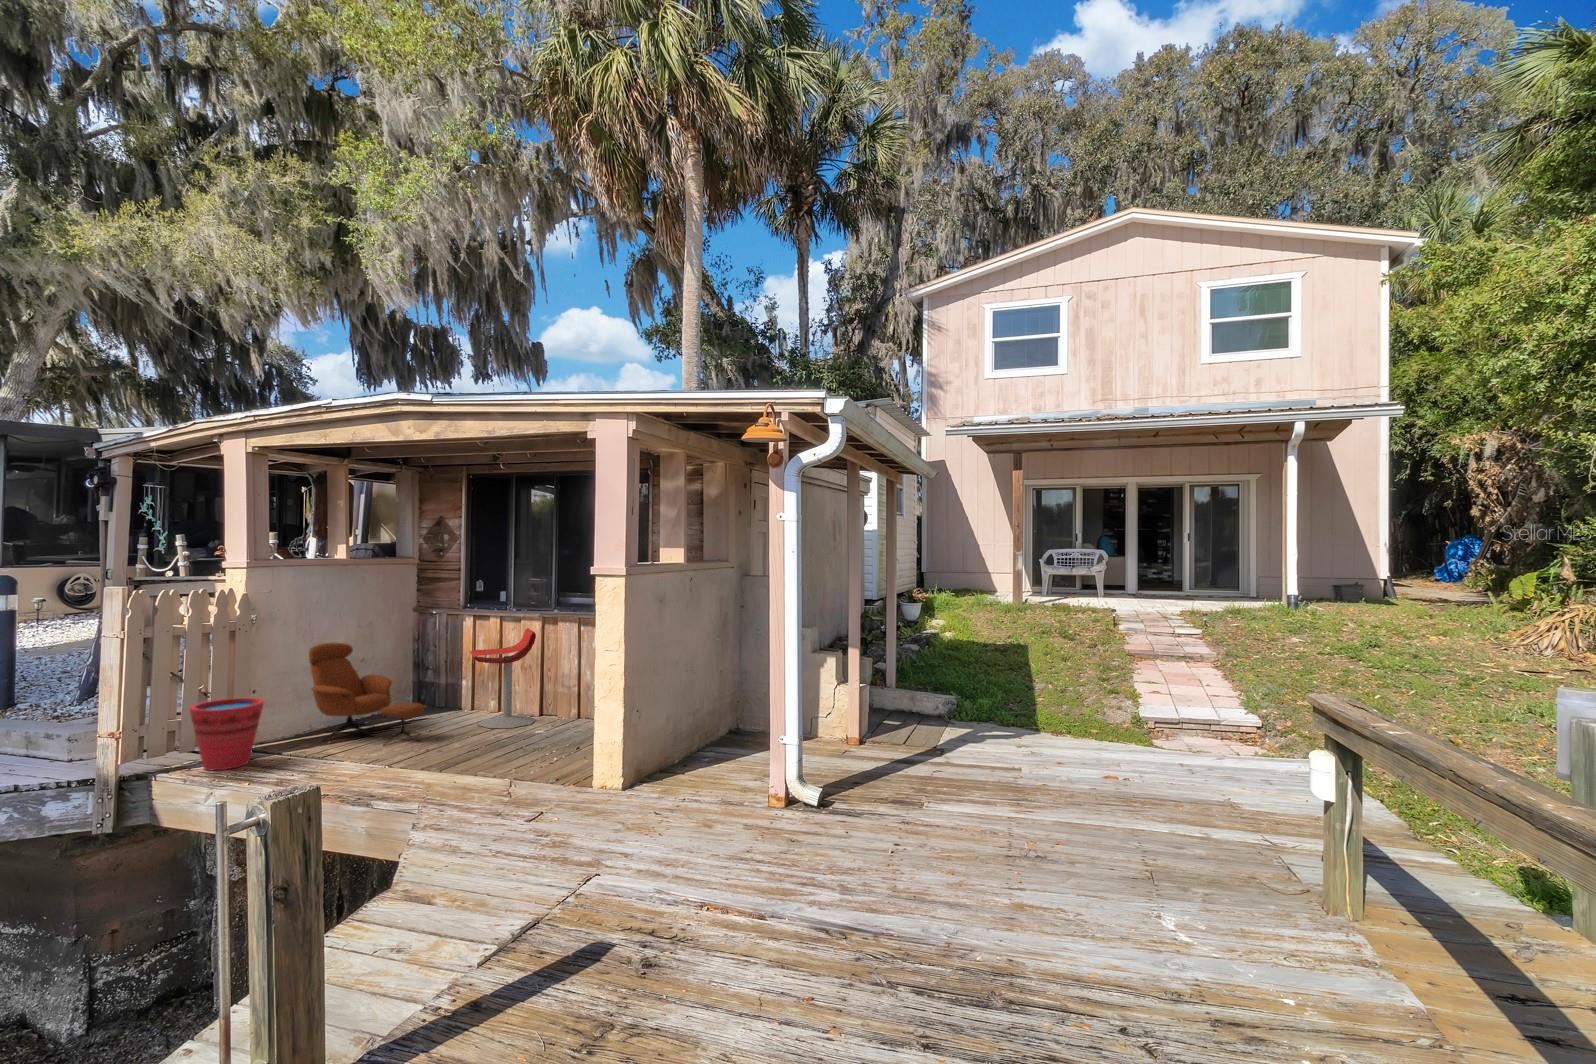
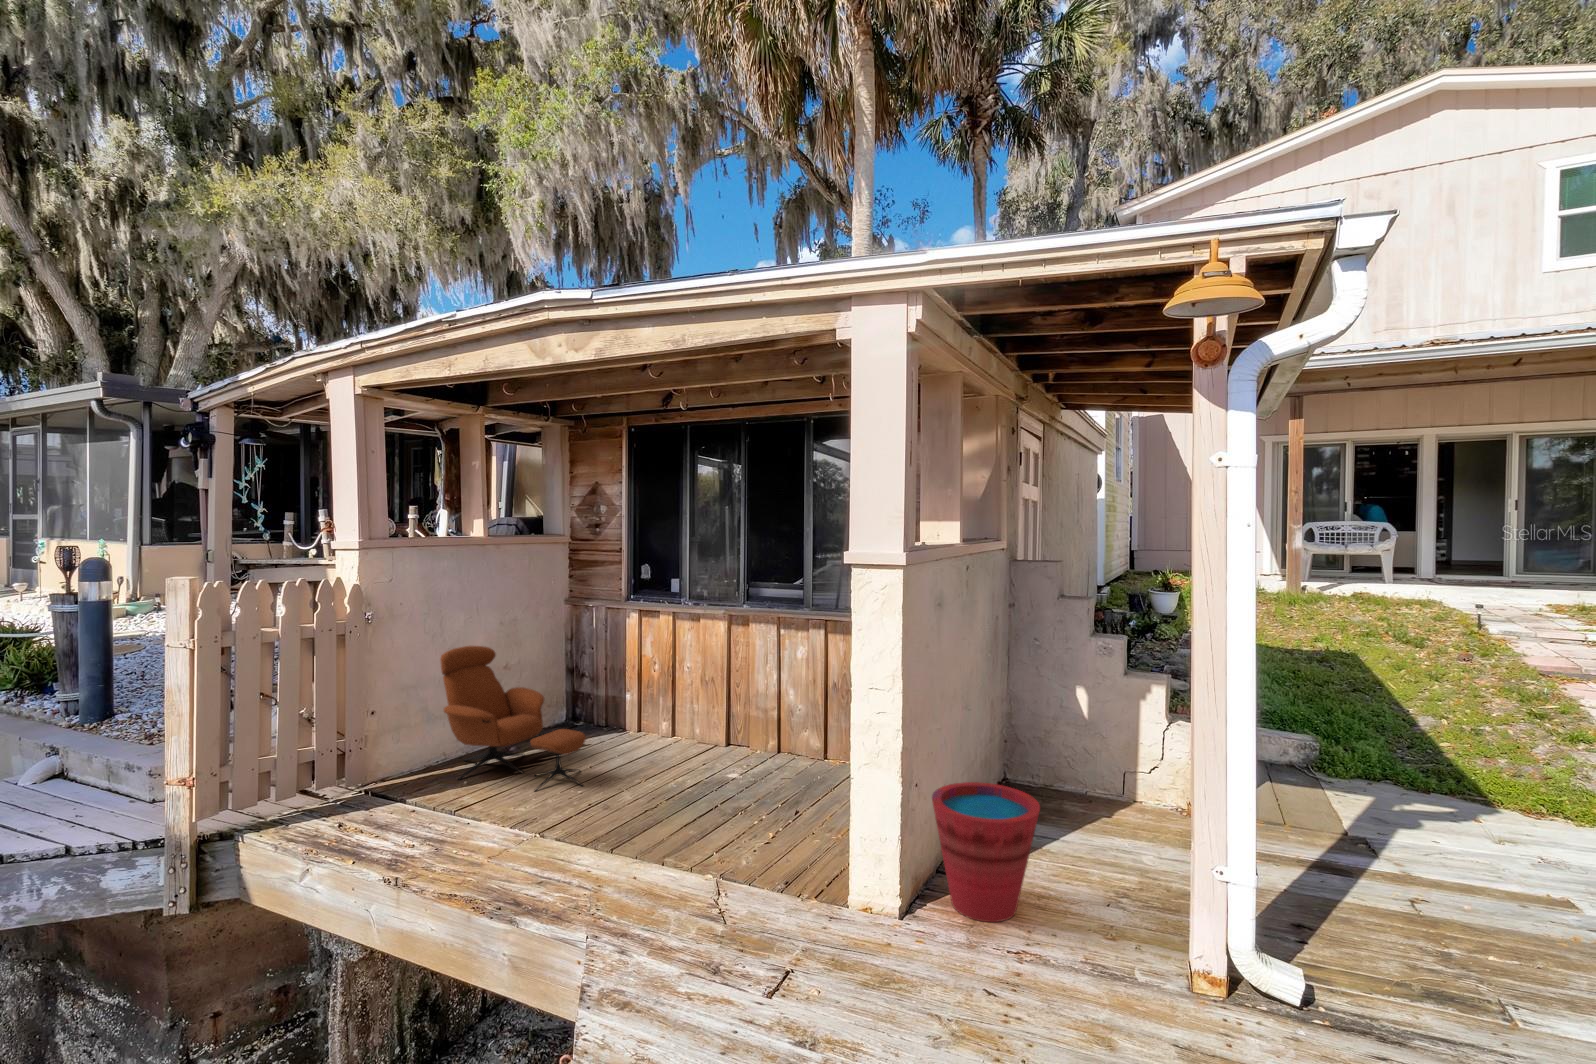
stool: present [470,628,536,728] -> none [640,628,725,765]
bucket: present [189,698,264,770] -> present [932,782,1040,922]

